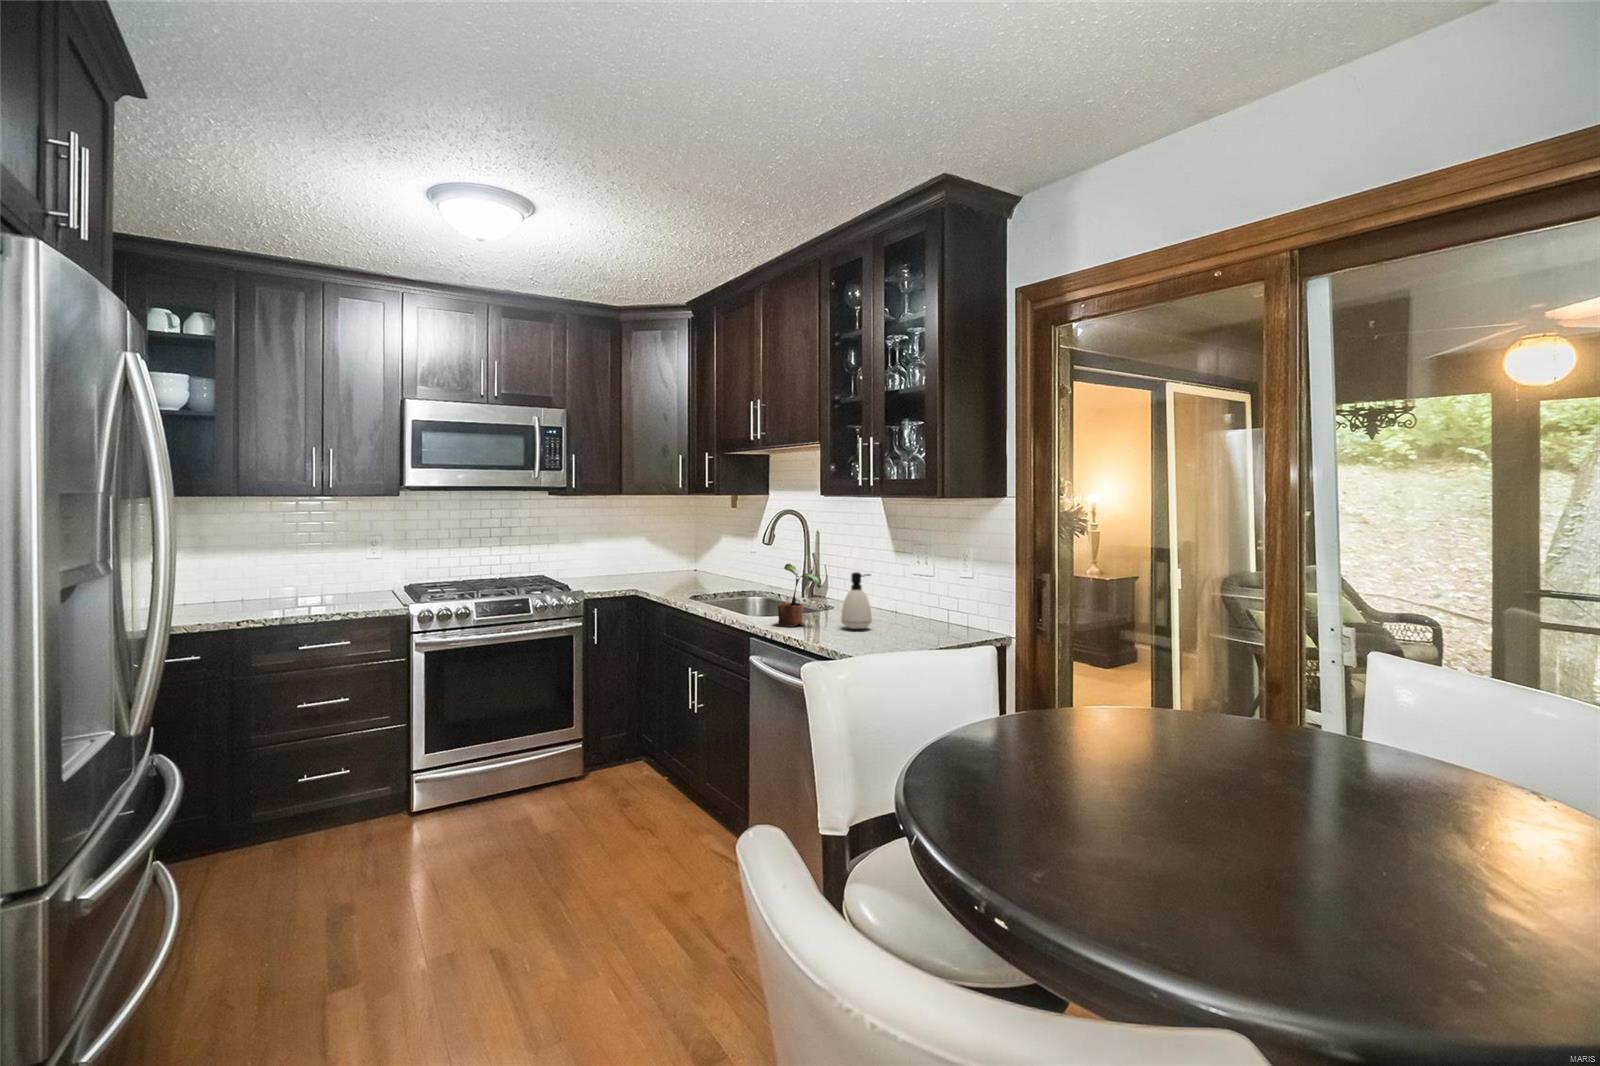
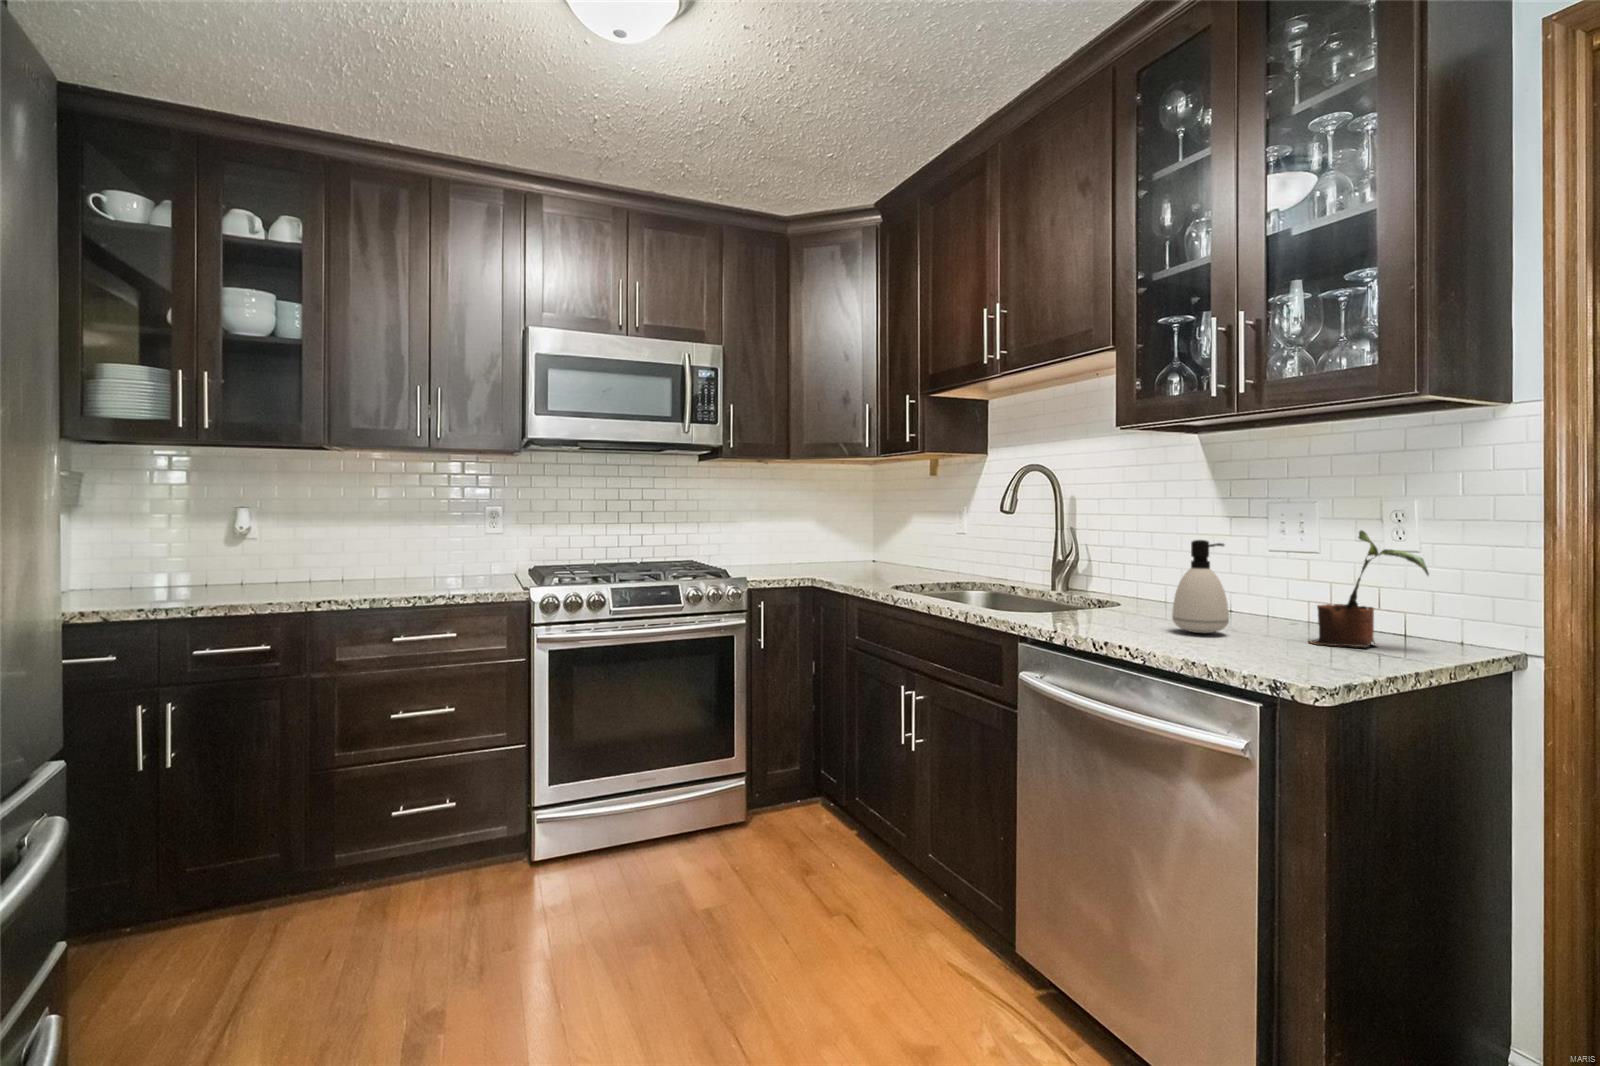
potted plant: present [772,564,821,627] -> present [1309,530,1429,647]

